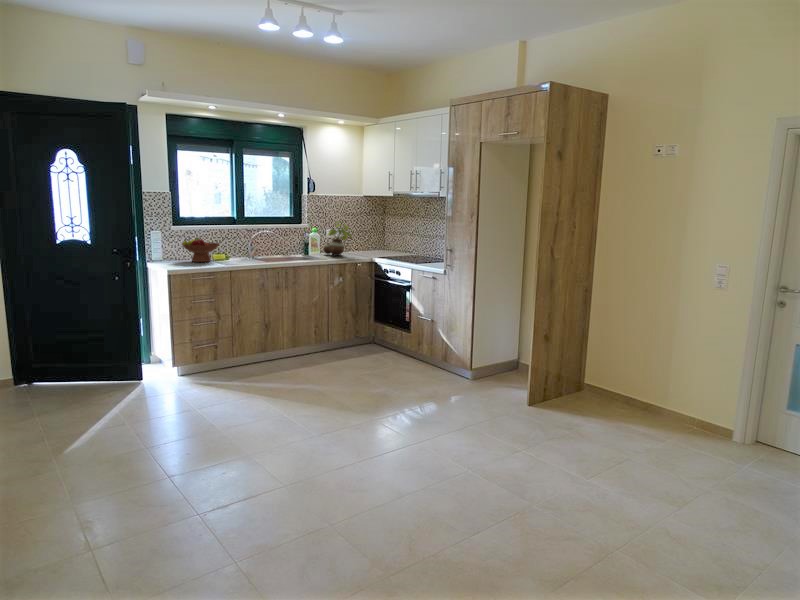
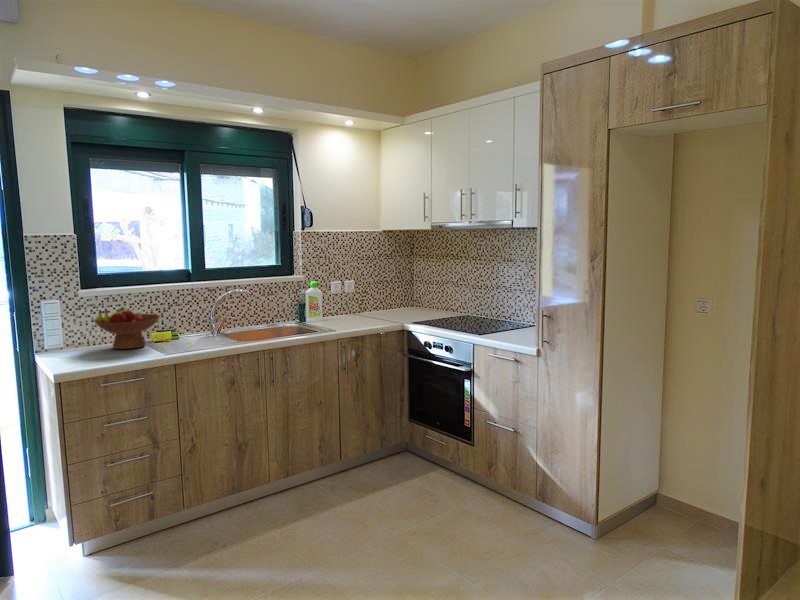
potted plant: present [323,221,352,256] -> none [328,269,374,323]

